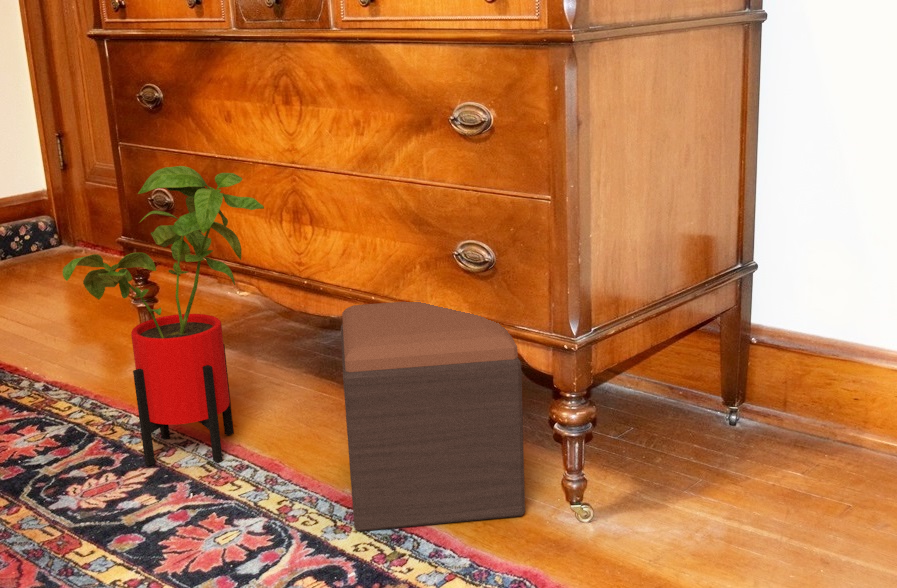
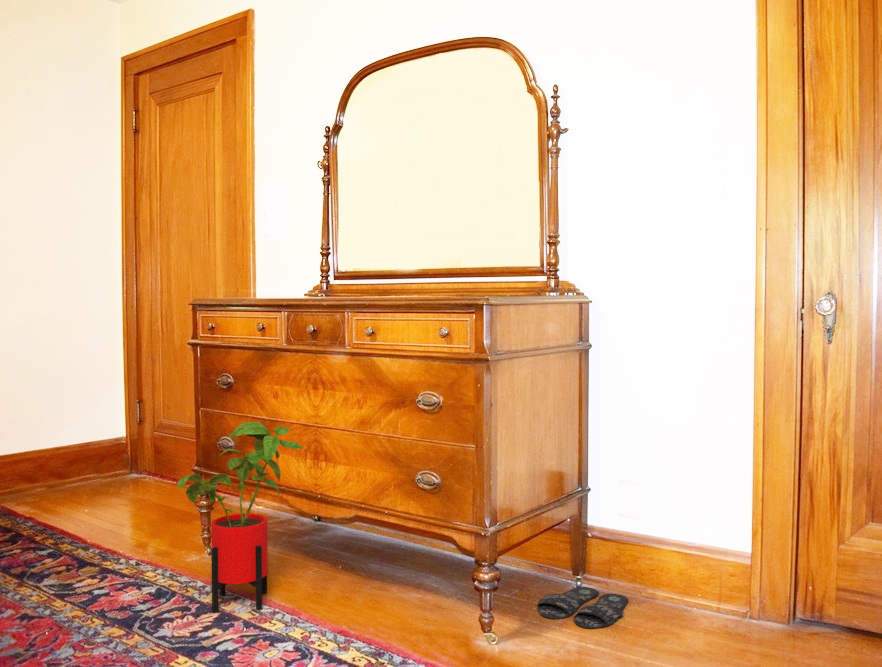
footstool: present [341,302,525,531] -> none [344,504,456,650]
slippers: none [664,421,817,495] -> present [538,587,628,629]

